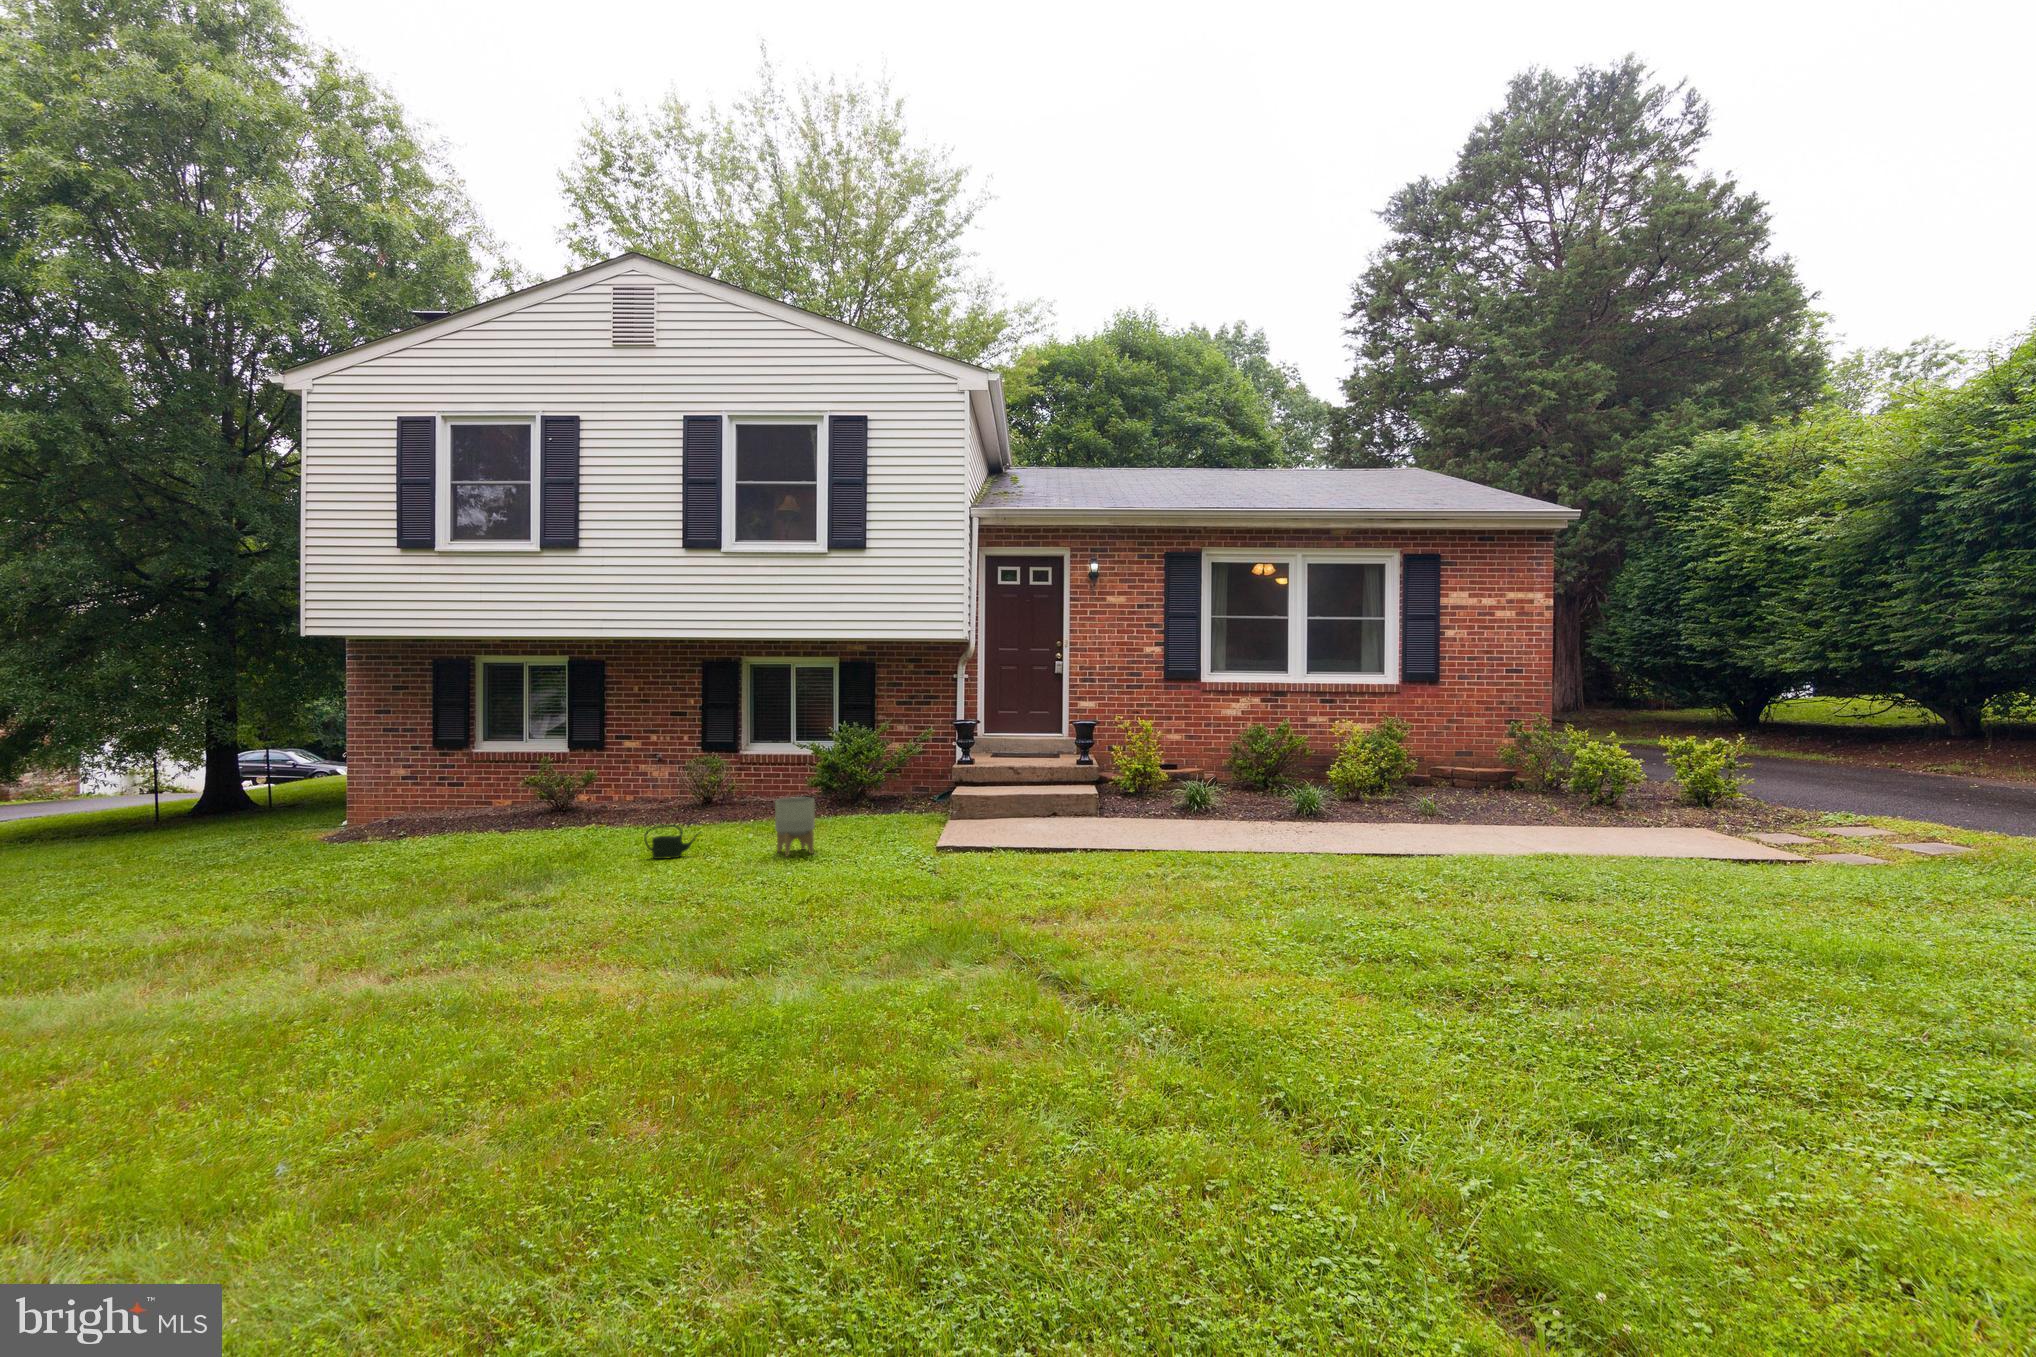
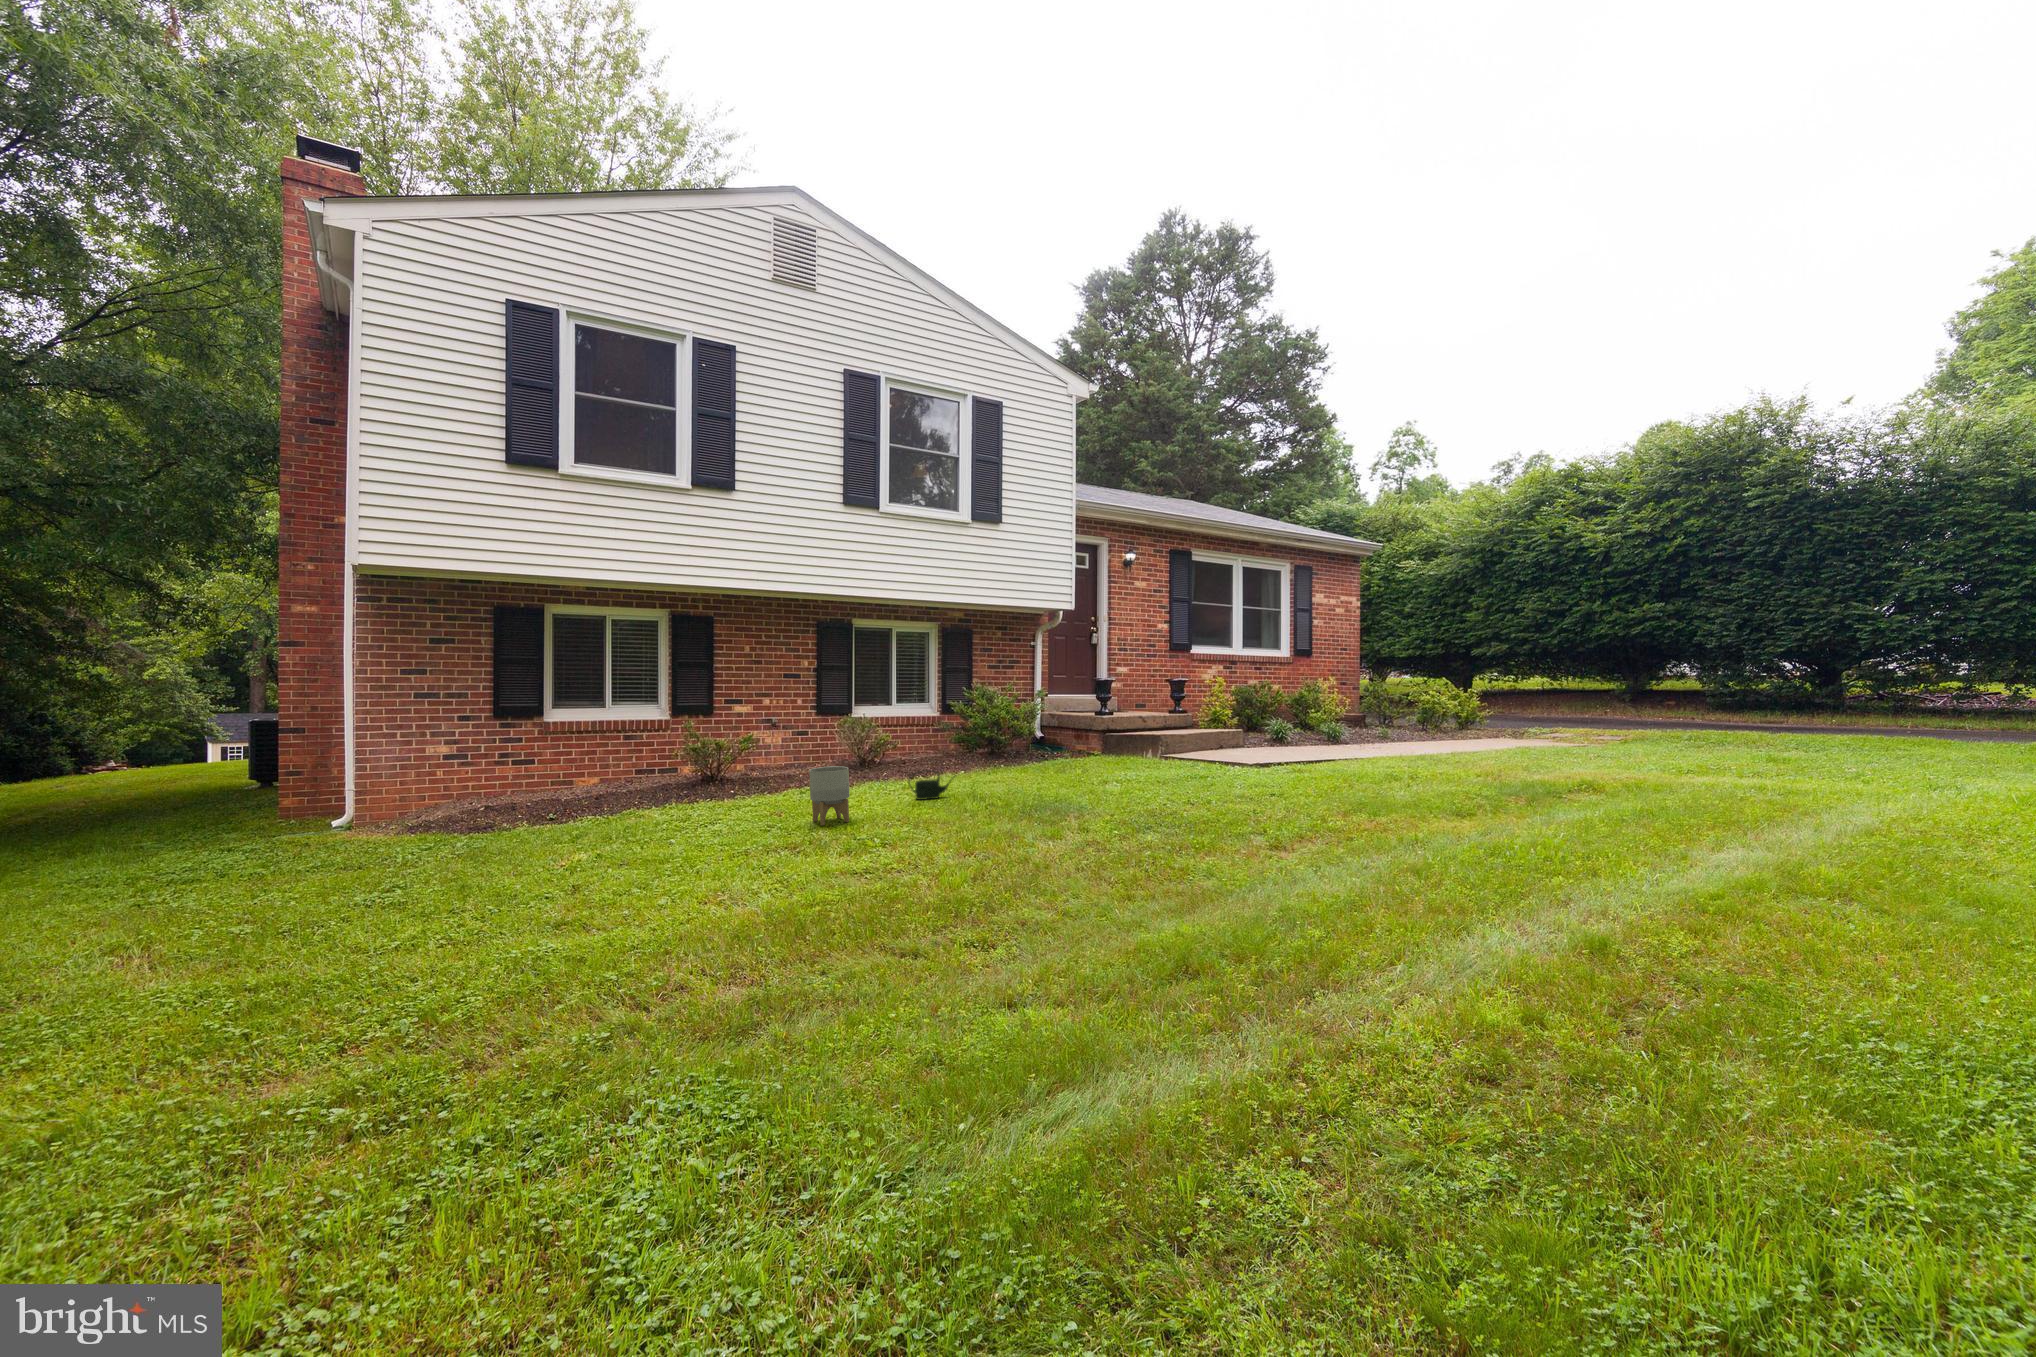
watering can: present [644,825,700,859] -> present [909,770,952,800]

